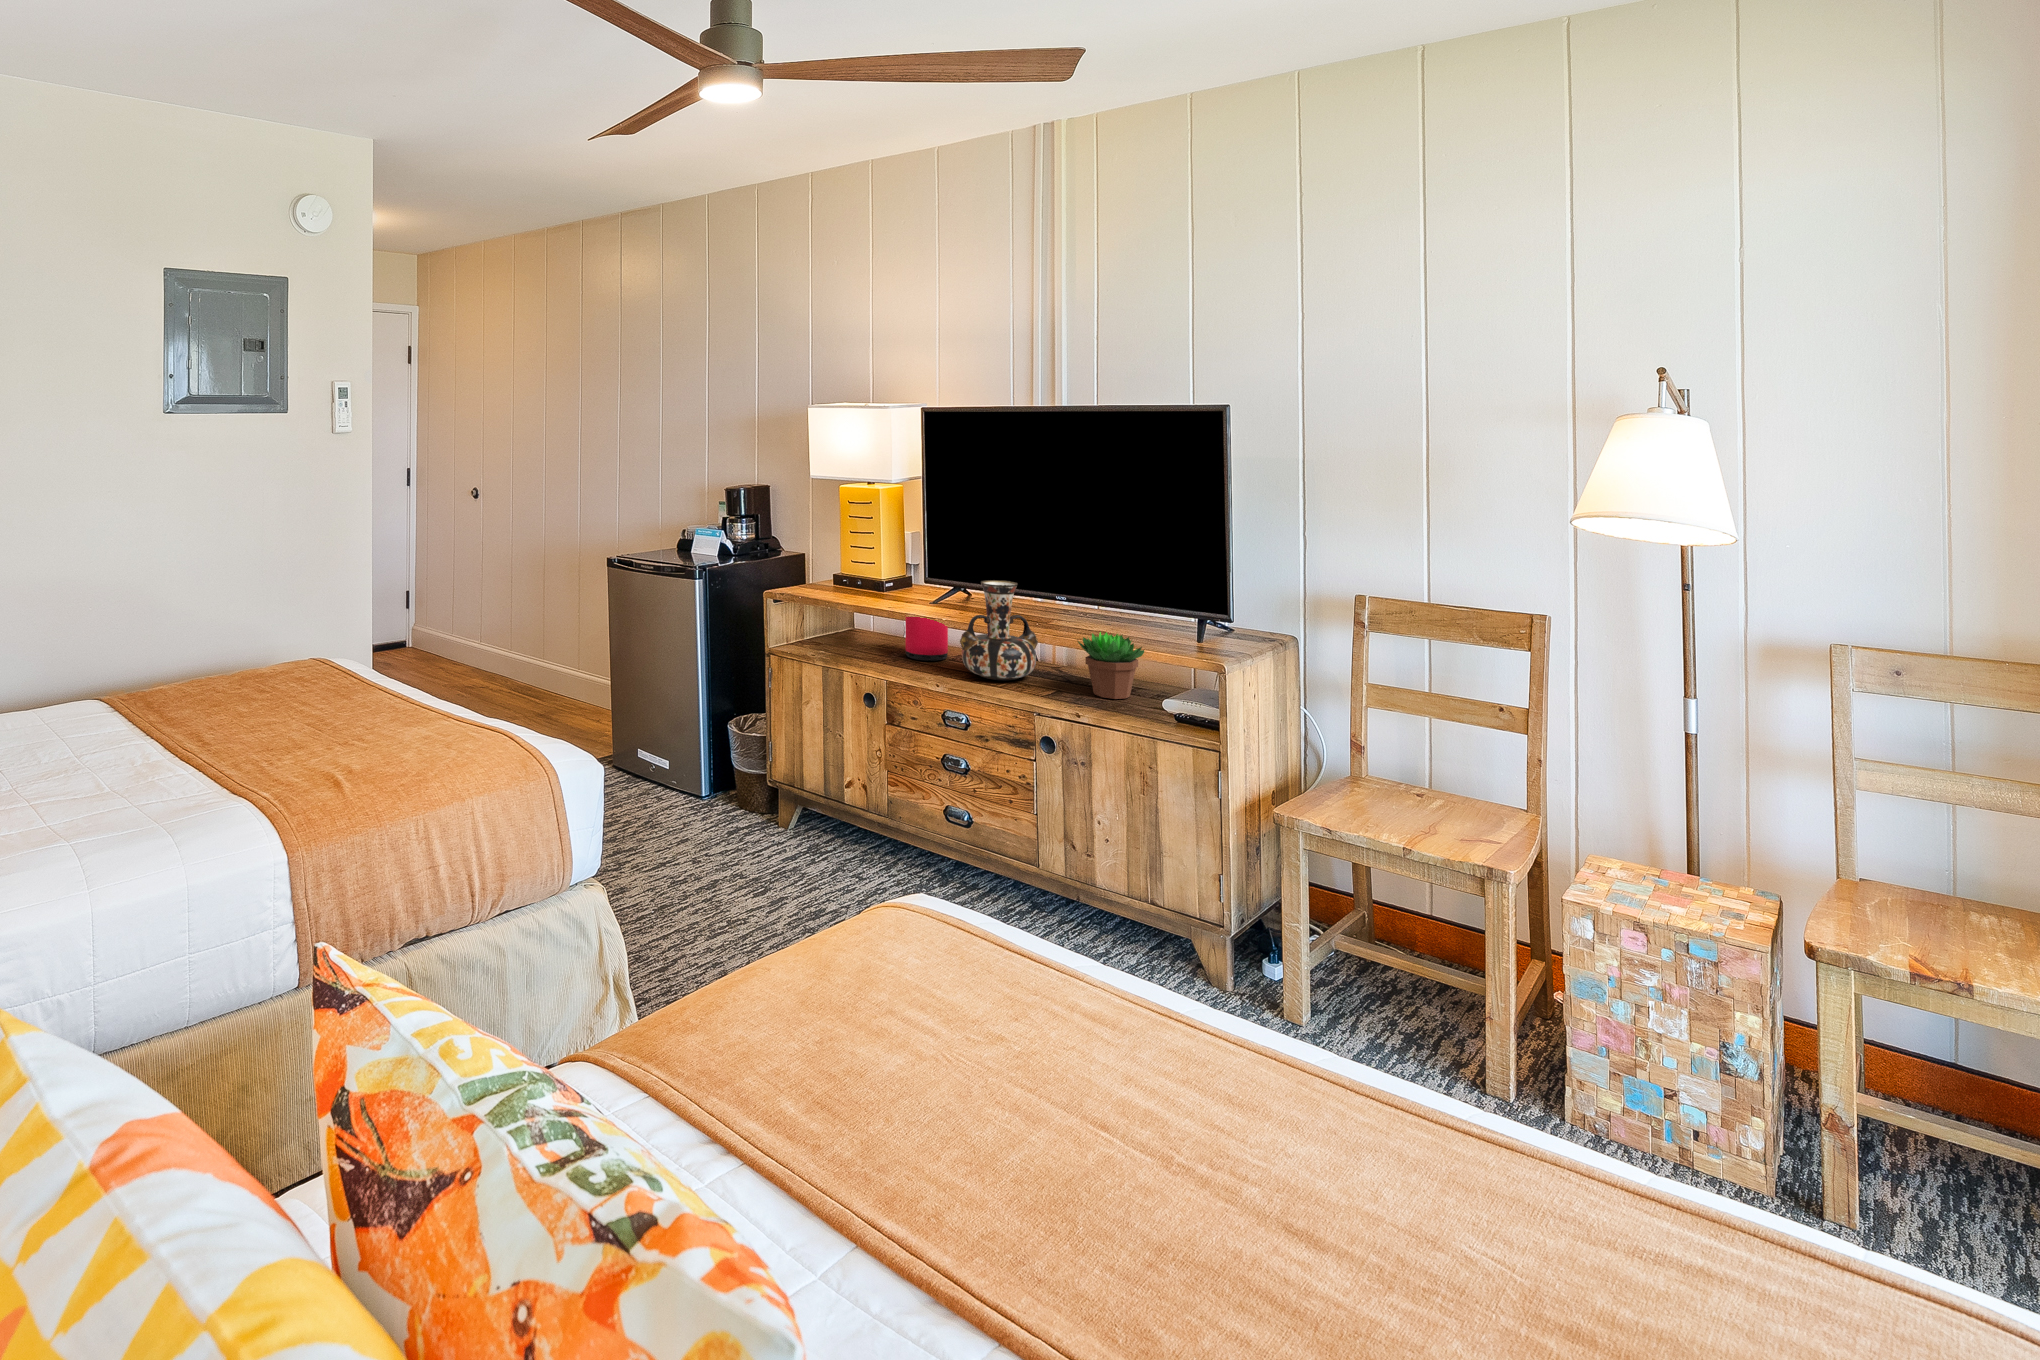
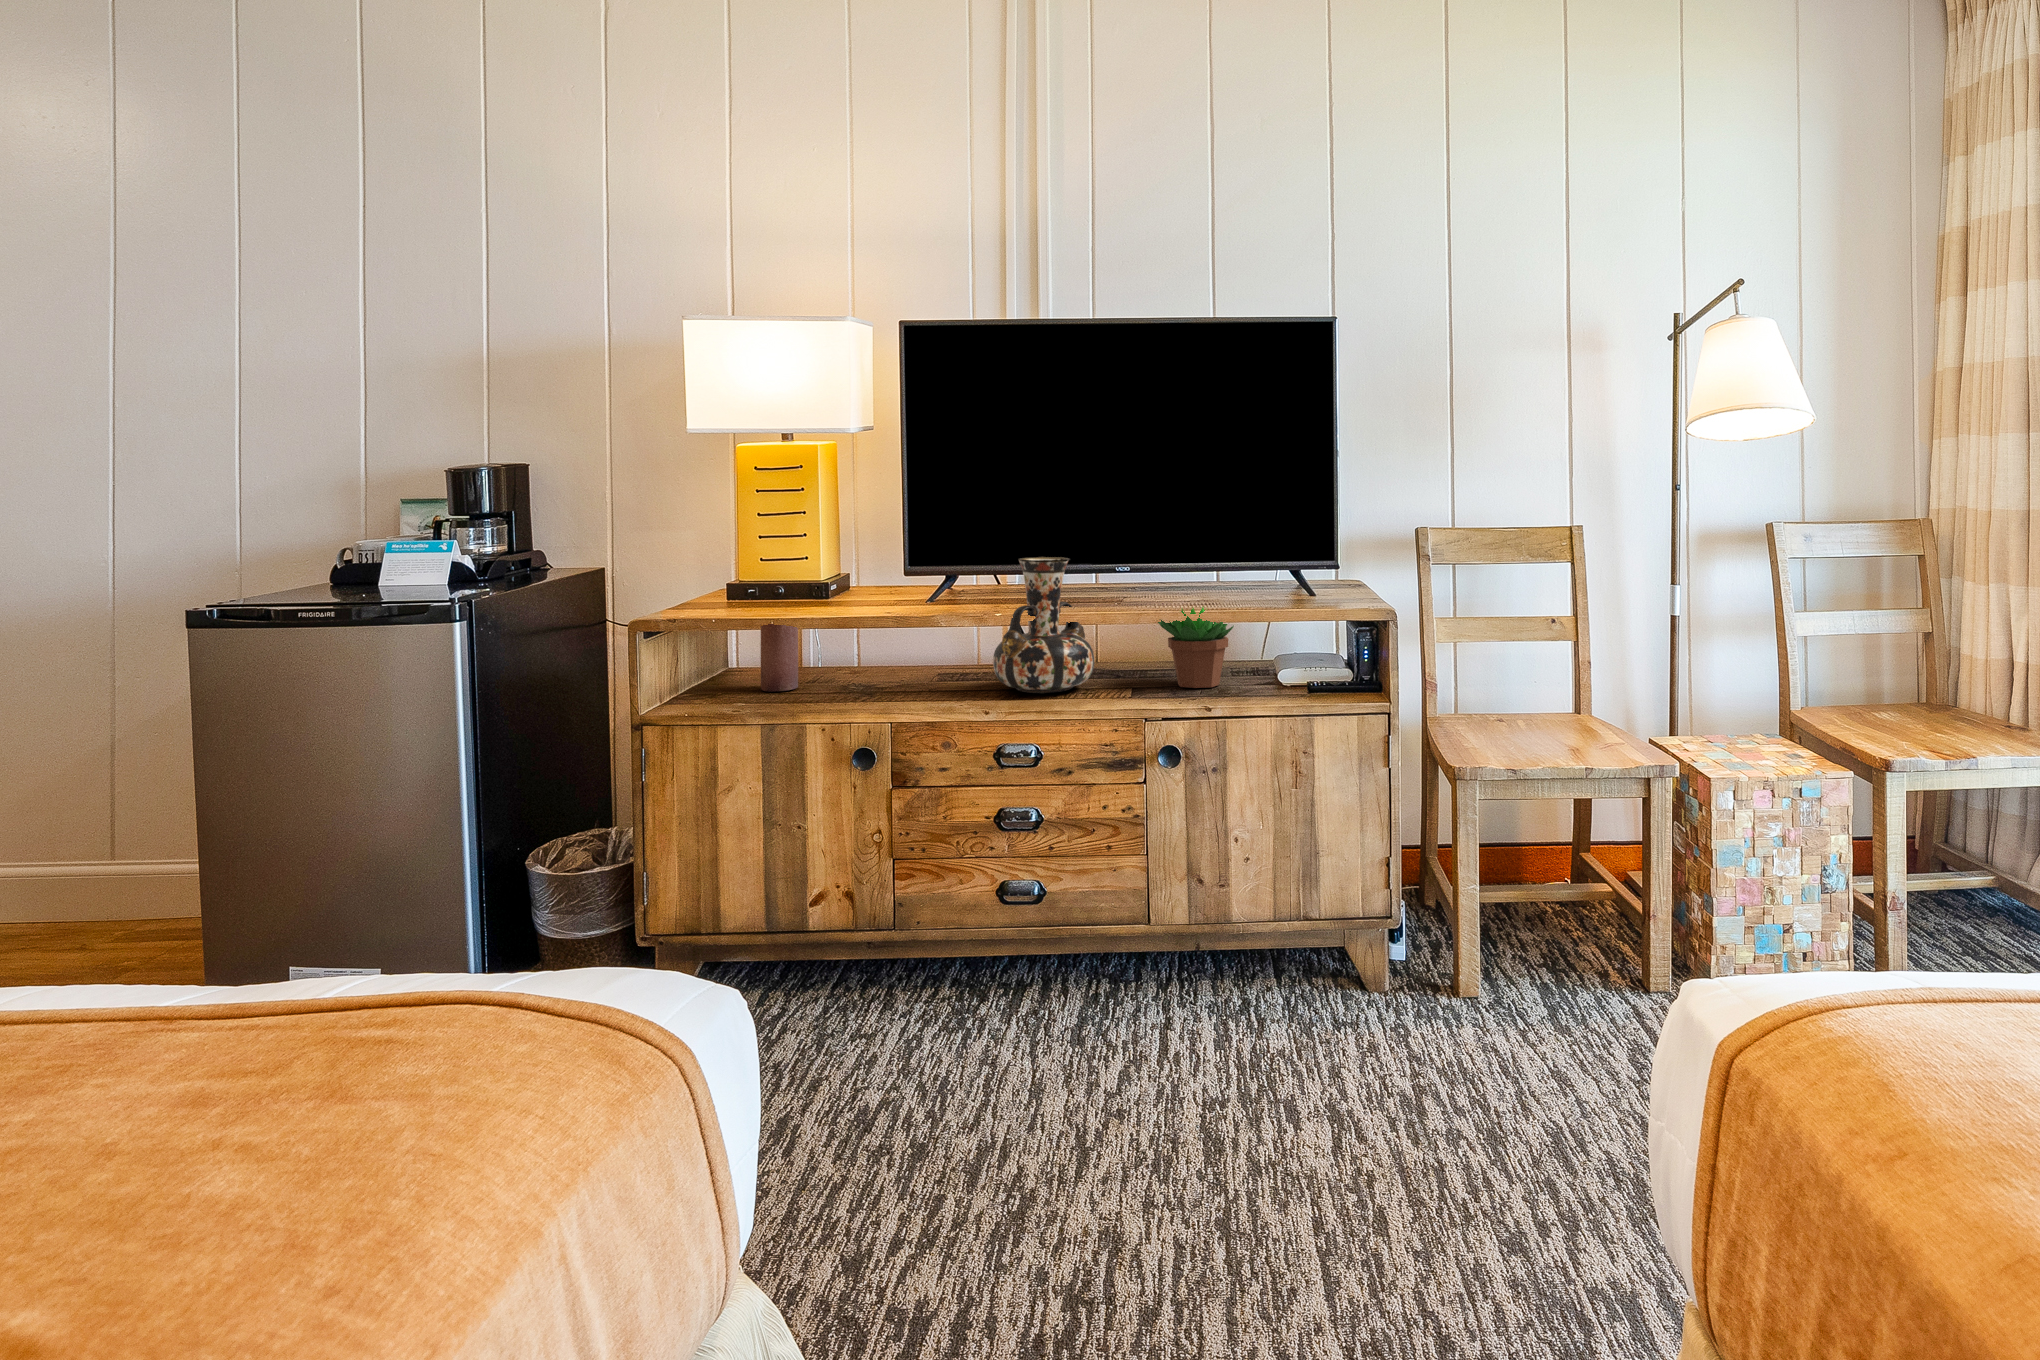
candle: none [842,599,864,647] -> present [761,624,798,691]
speaker: present [905,617,948,661] -> none [880,613,944,689]

